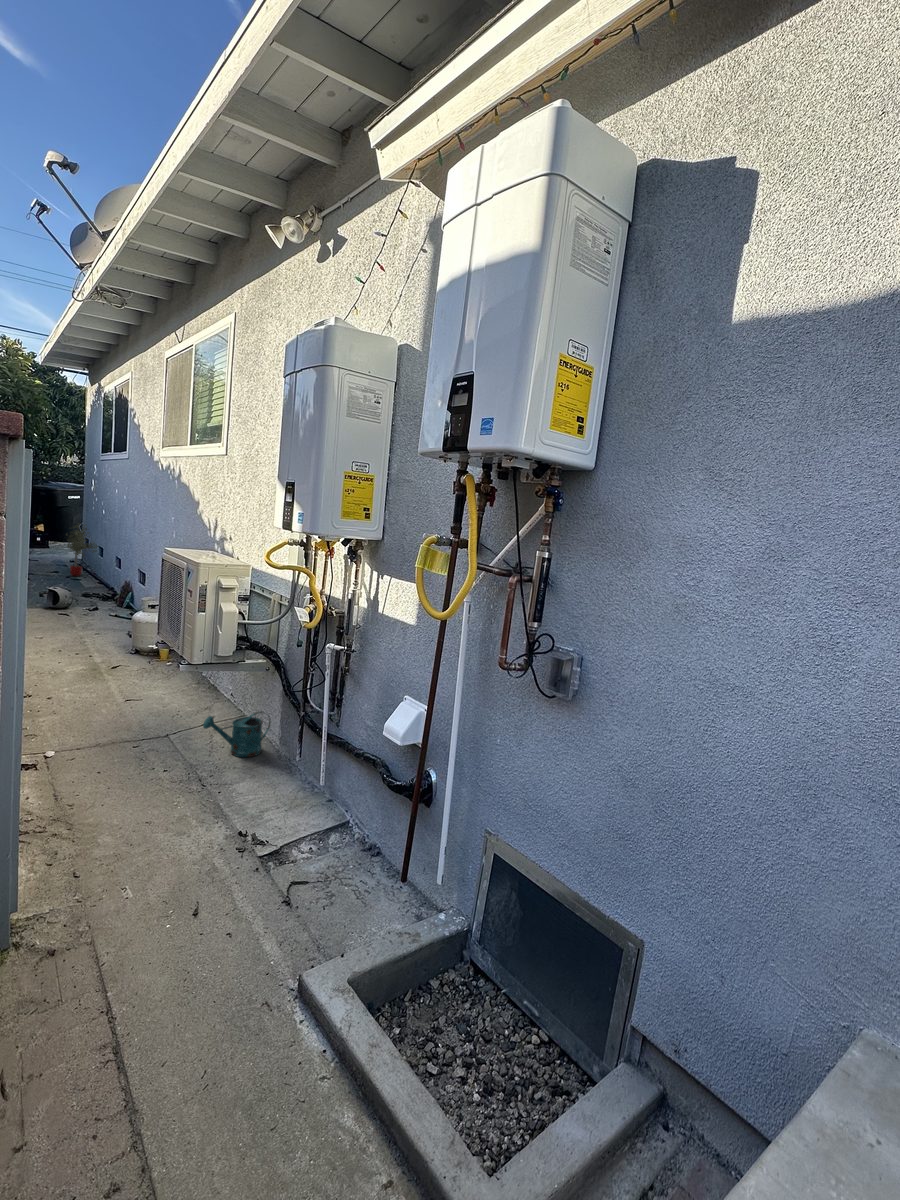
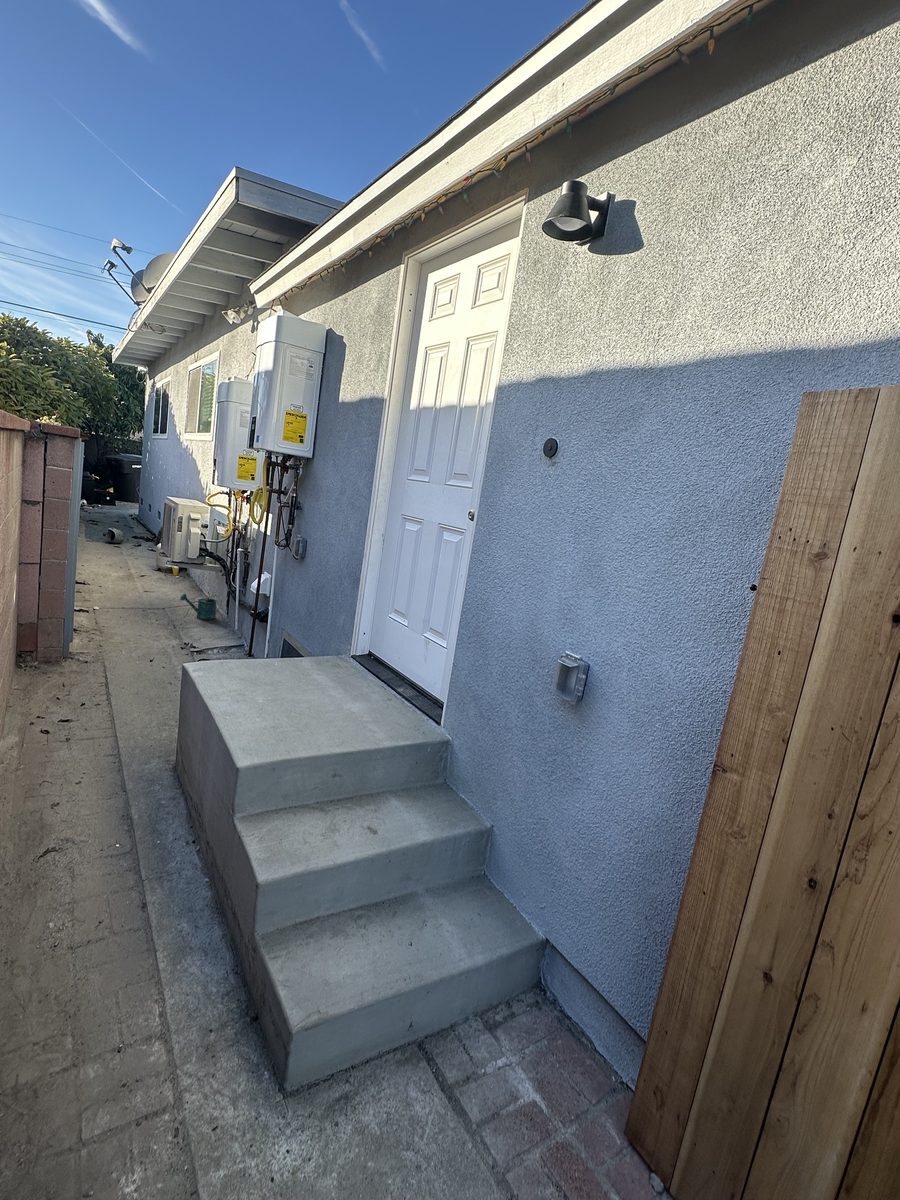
potted tree: present [67,523,98,576] -> none [123,485,148,526]

